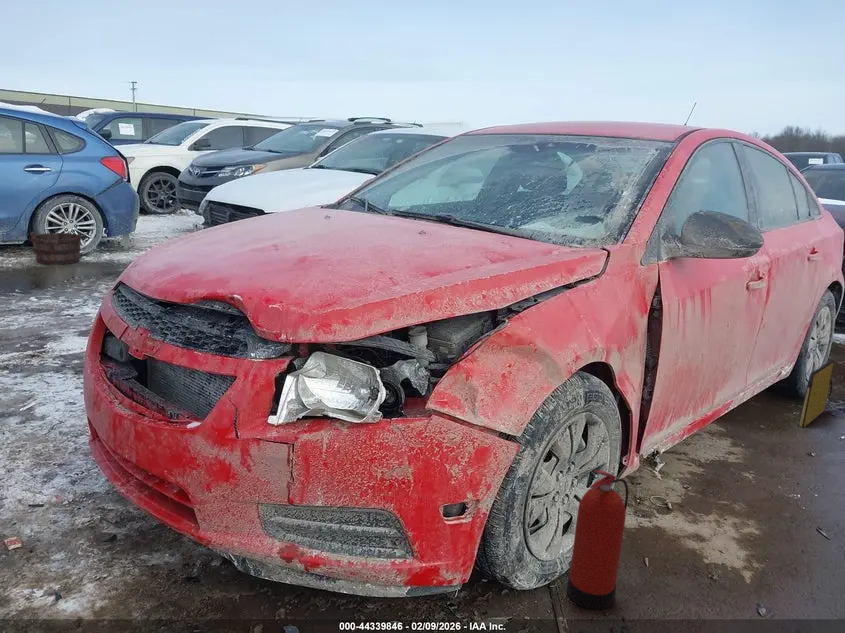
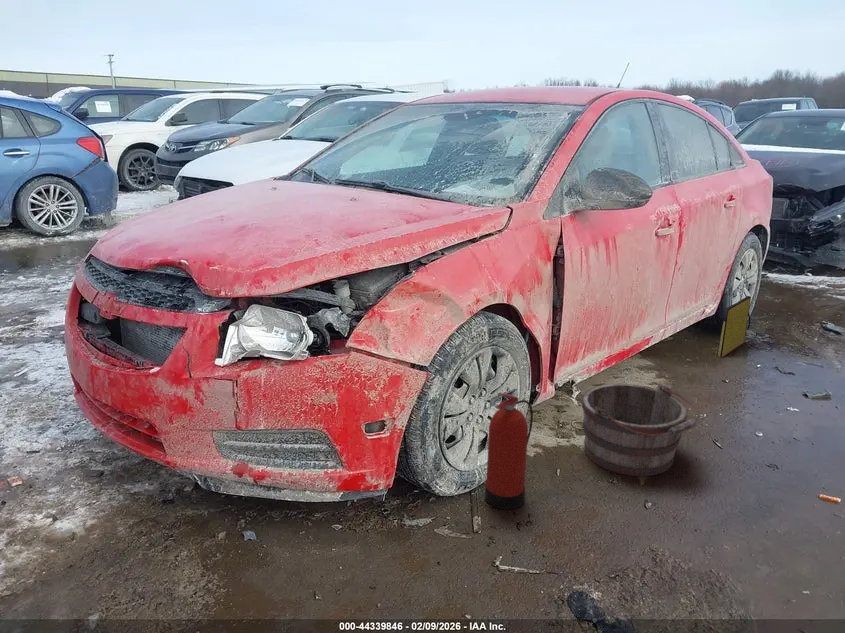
bucket: present [29,232,81,265] -> present [582,382,700,476]

